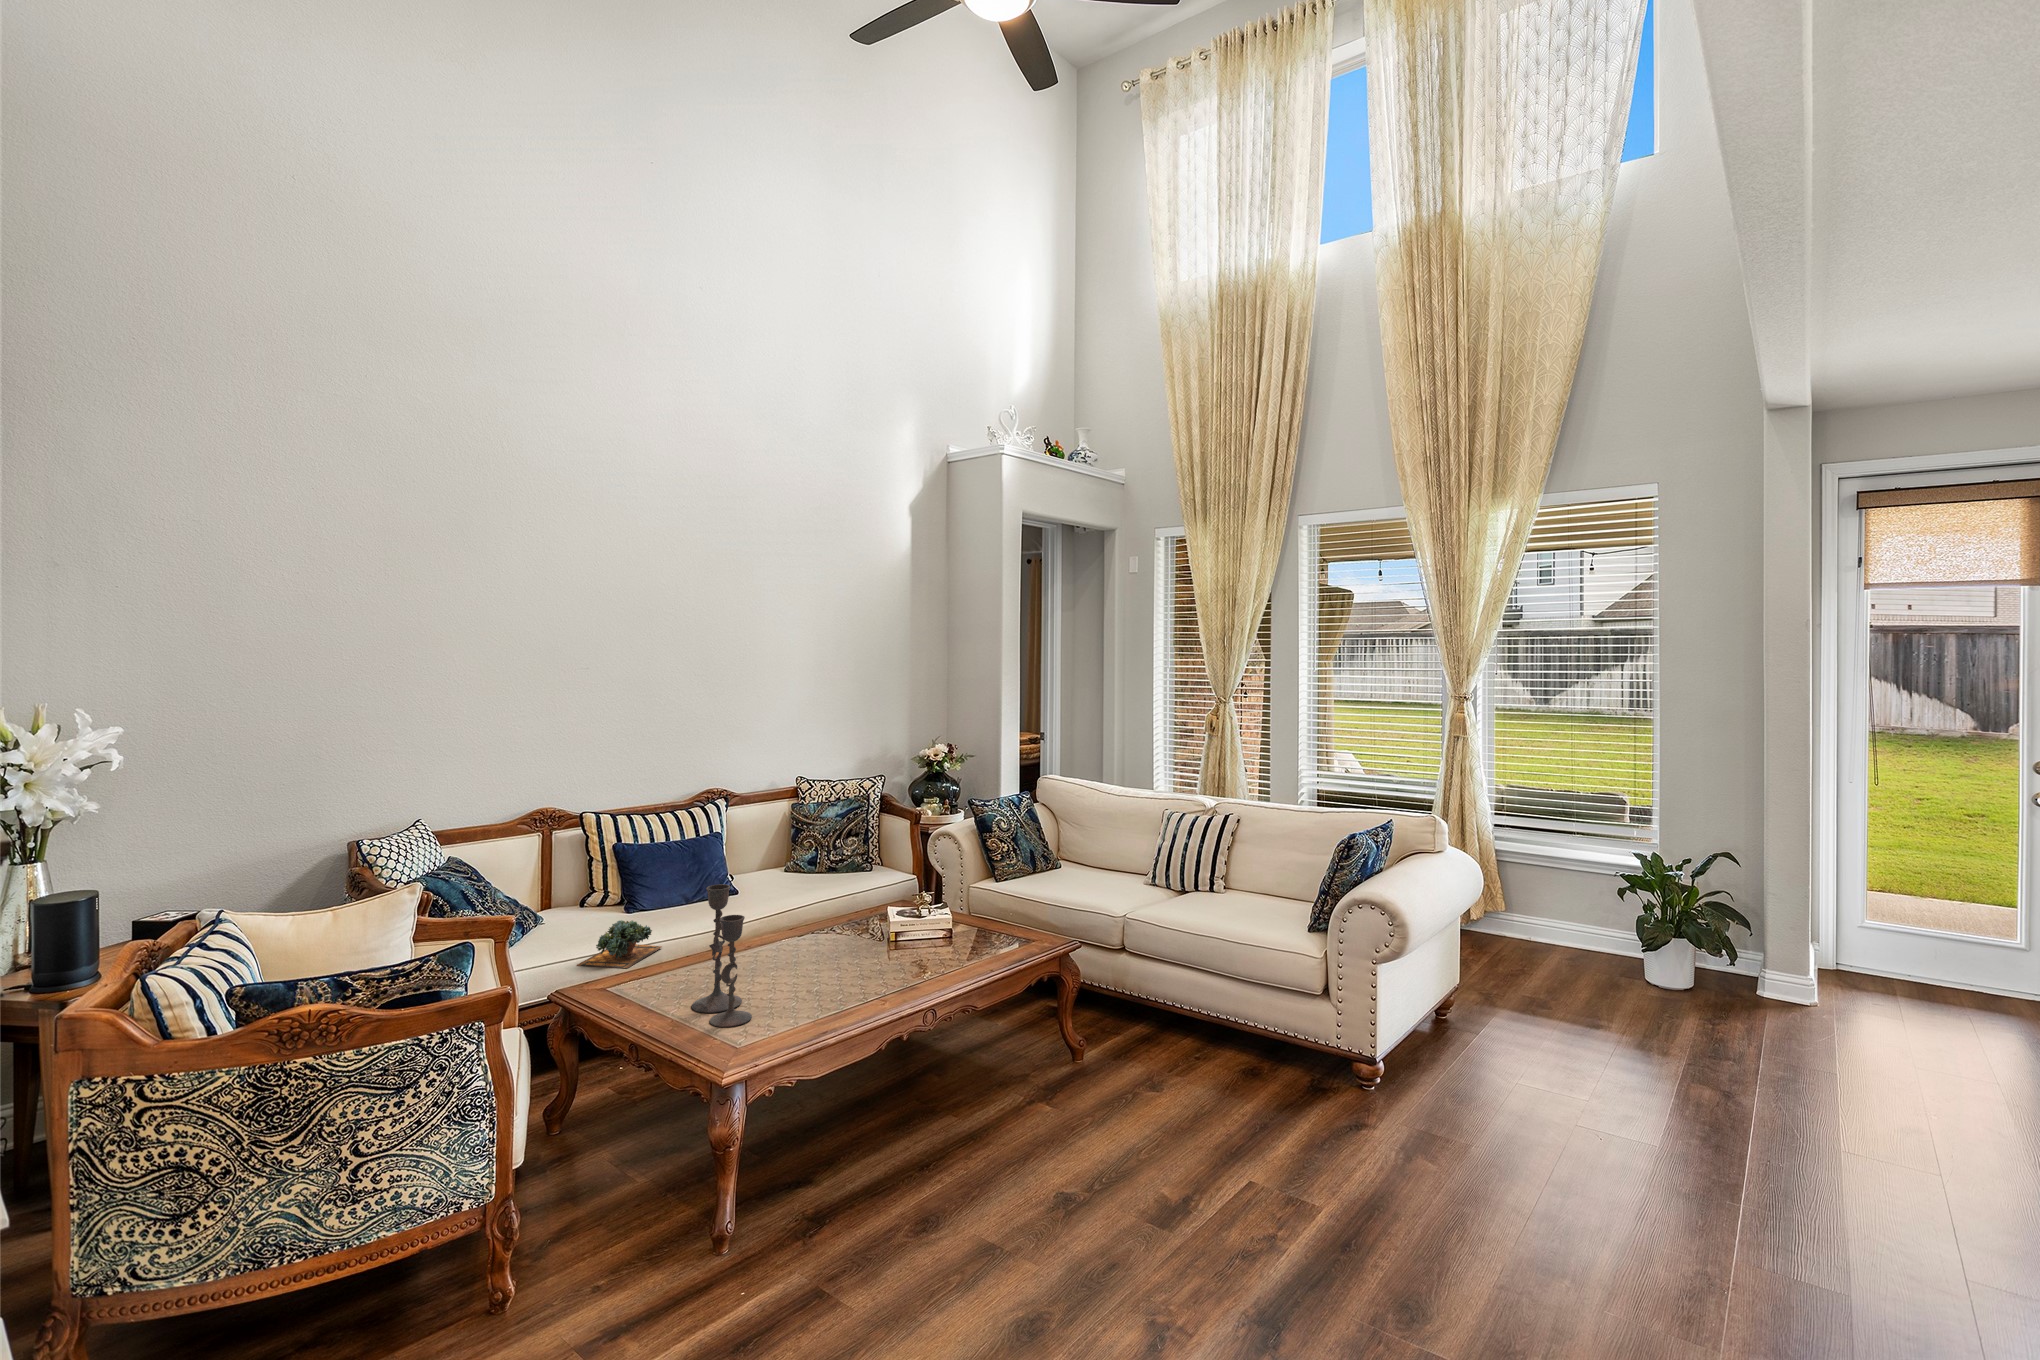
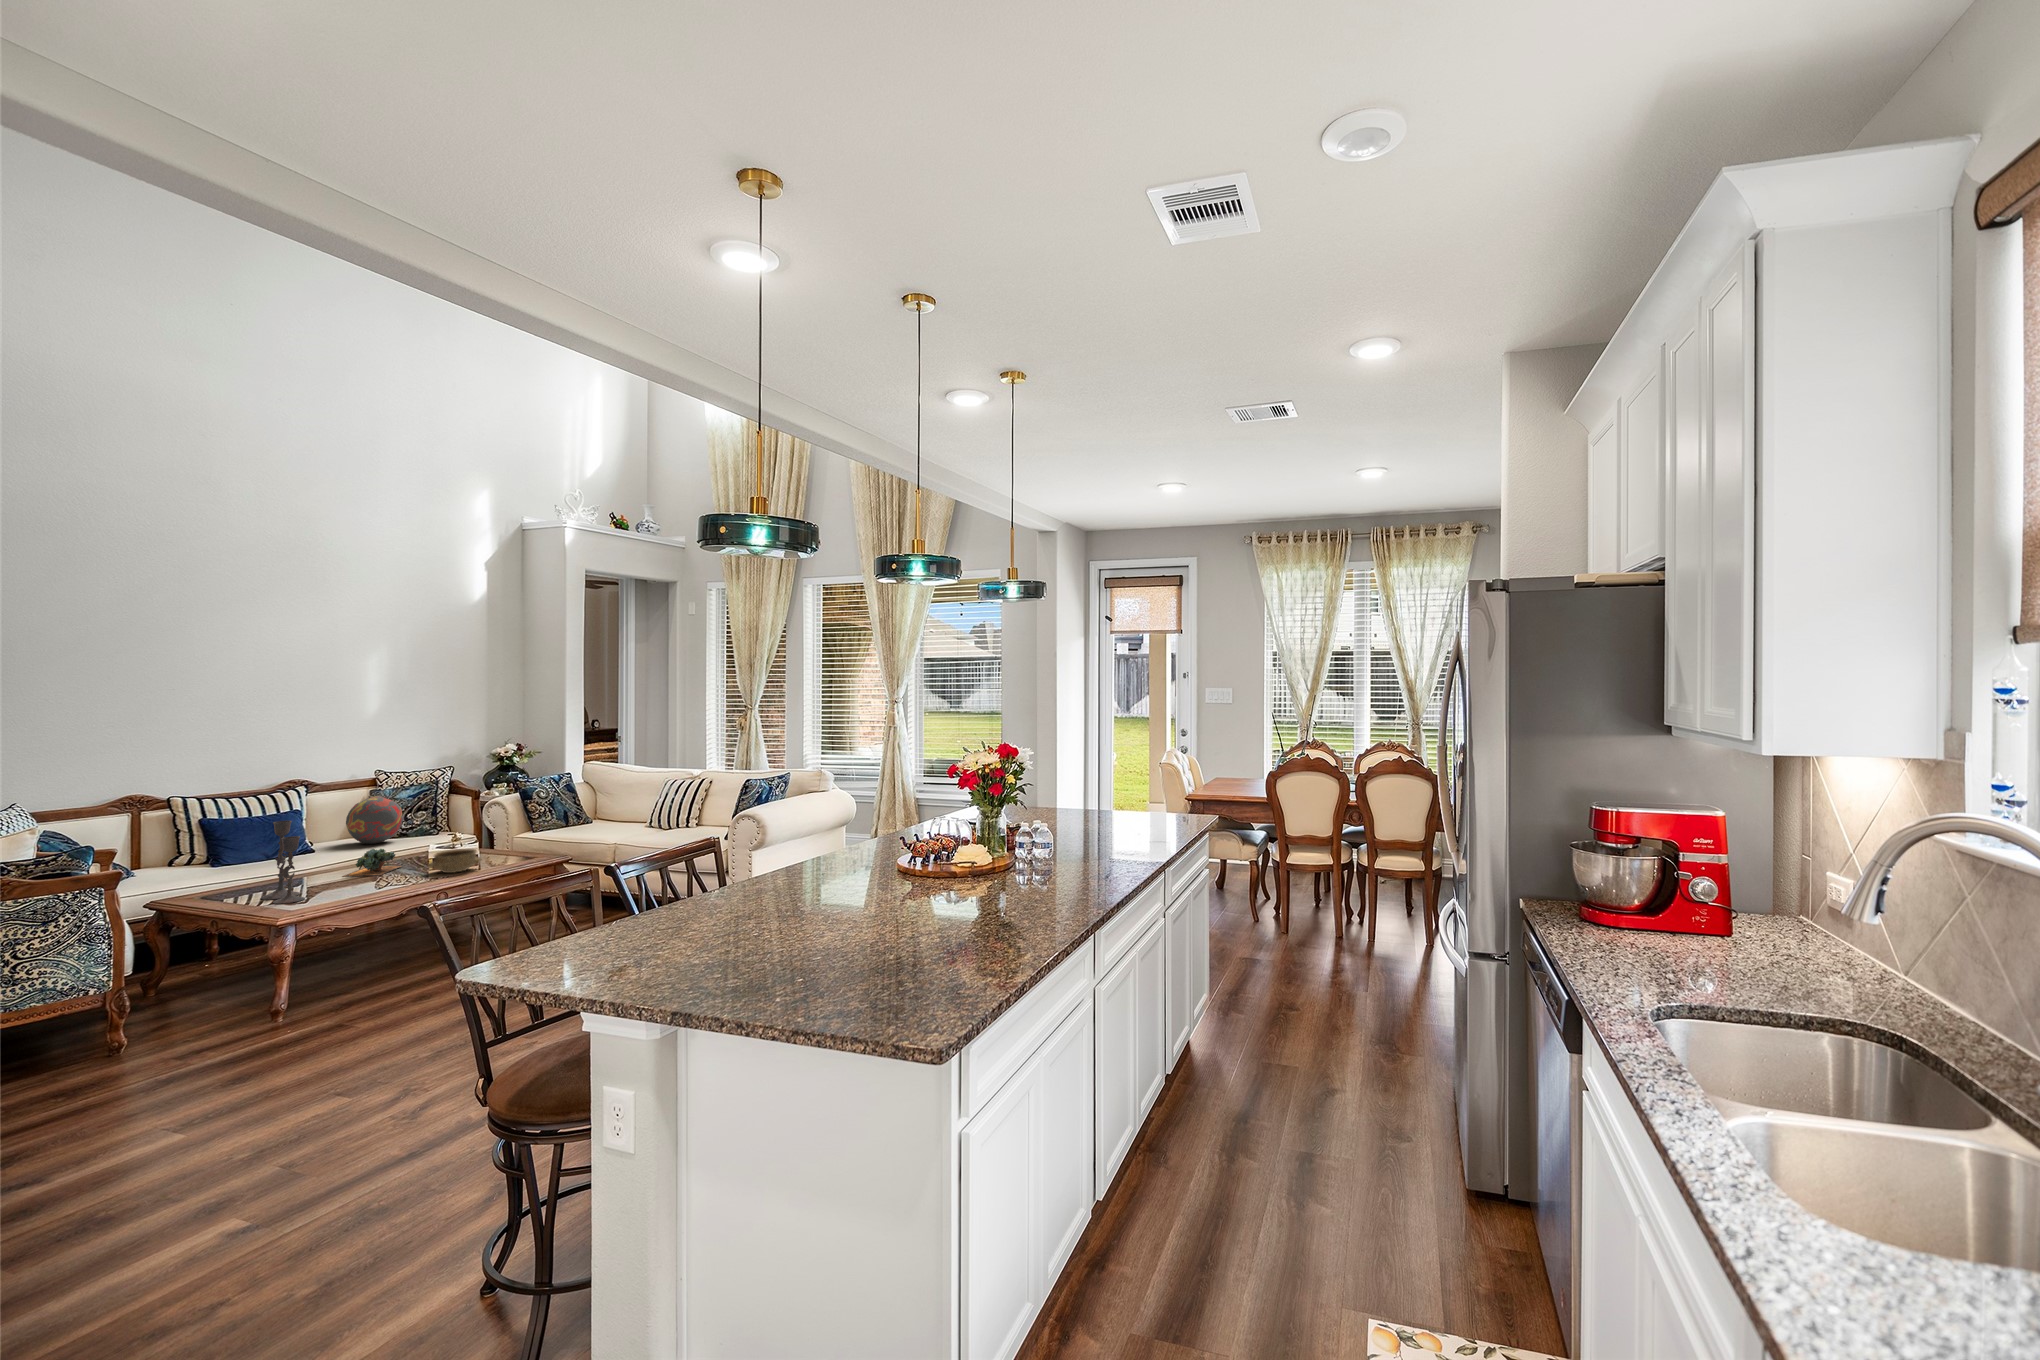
decorative orb: none [770,816,834,882] -> present [346,796,403,844]
succulent plant: present [577,920,662,968] -> present [342,849,401,877]
ceramic bowl: none [898,923,967,965] -> present [428,849,482,873]

